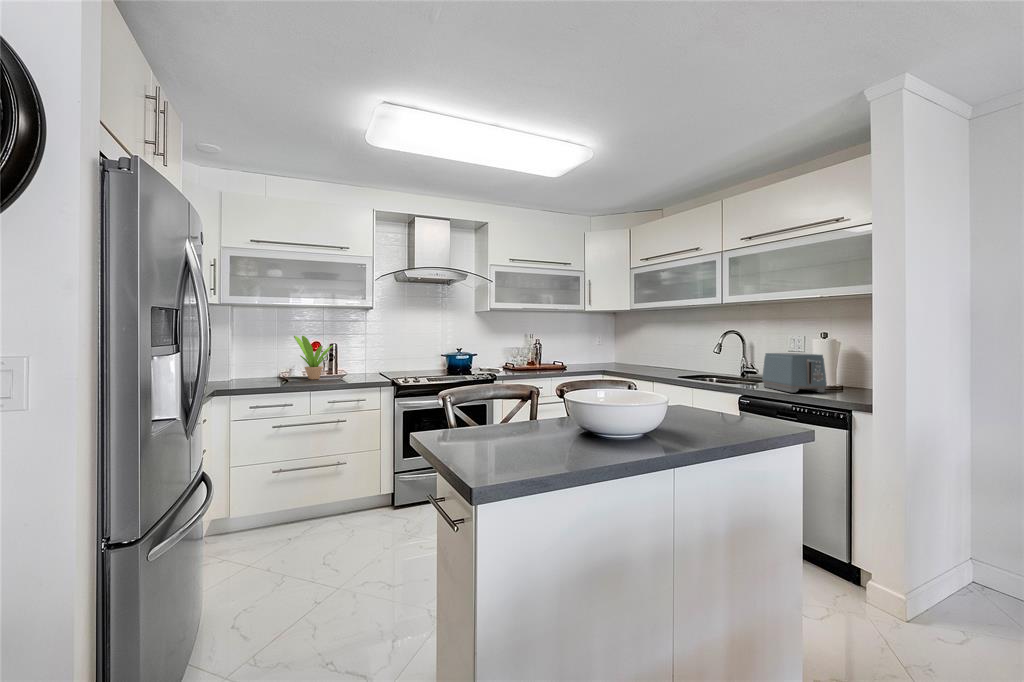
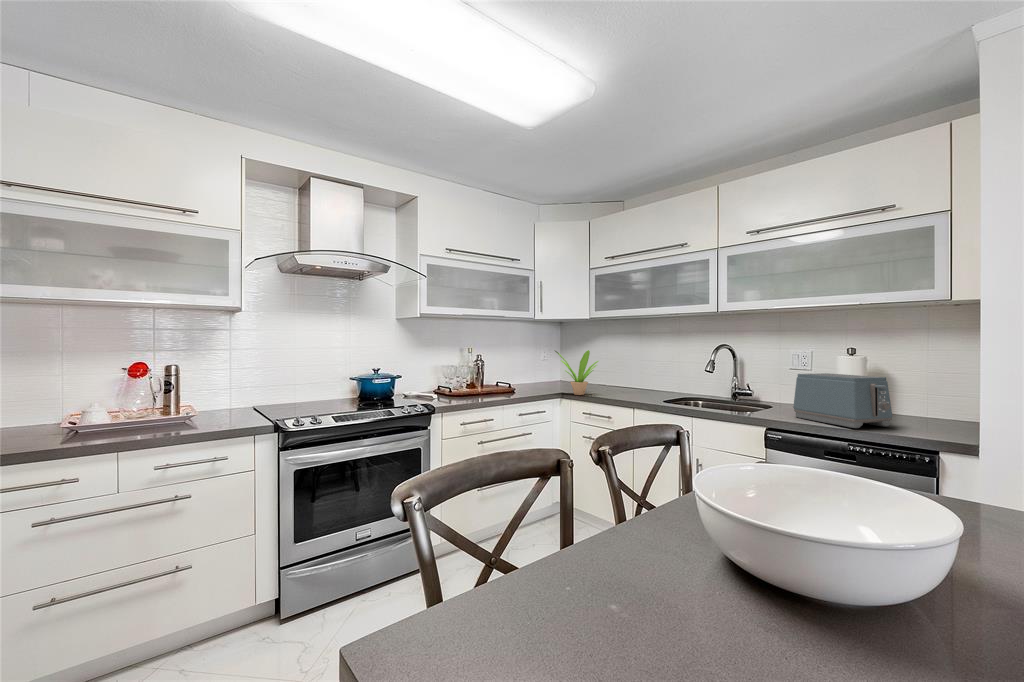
potted plant: present [294,336,332,379] -> present [555,350,598,395]

